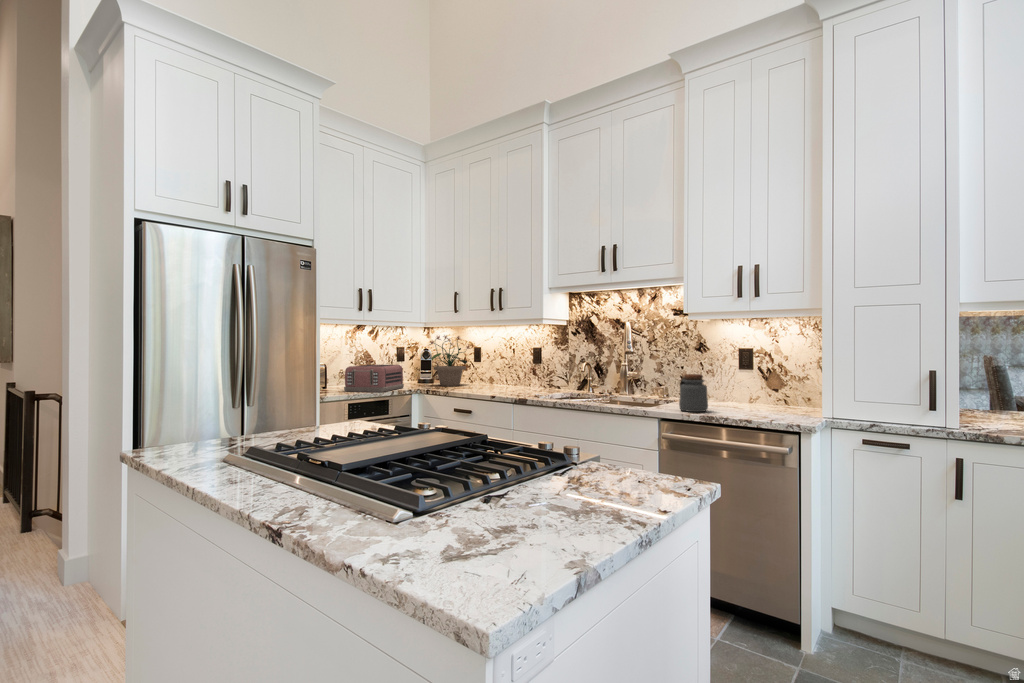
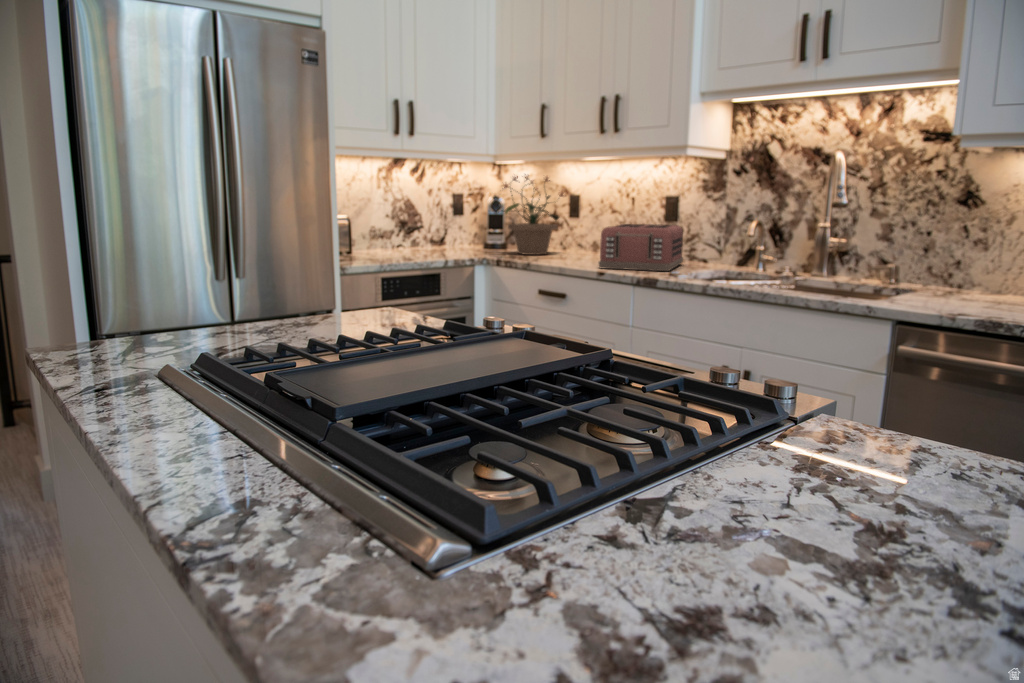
toaster: present [344,365,404,392] -> present [598,224,683,271]
jar: present [679,374,708,412] -> none [929,245,986,312]

